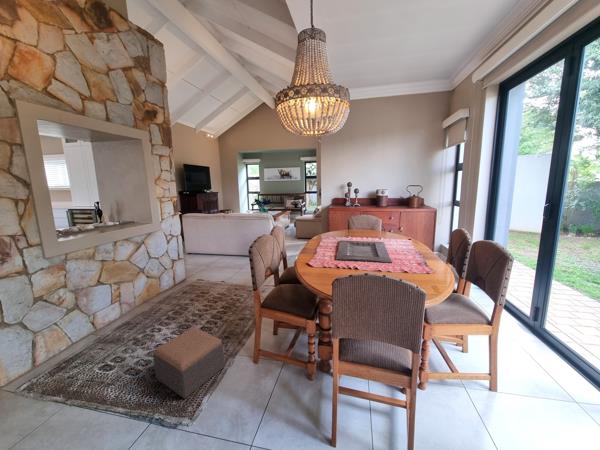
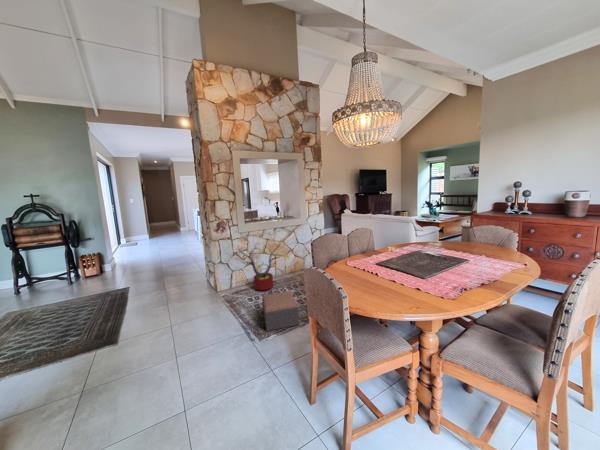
decorative plant: none [45,256,158,348] -> present [242,244,289,290]

